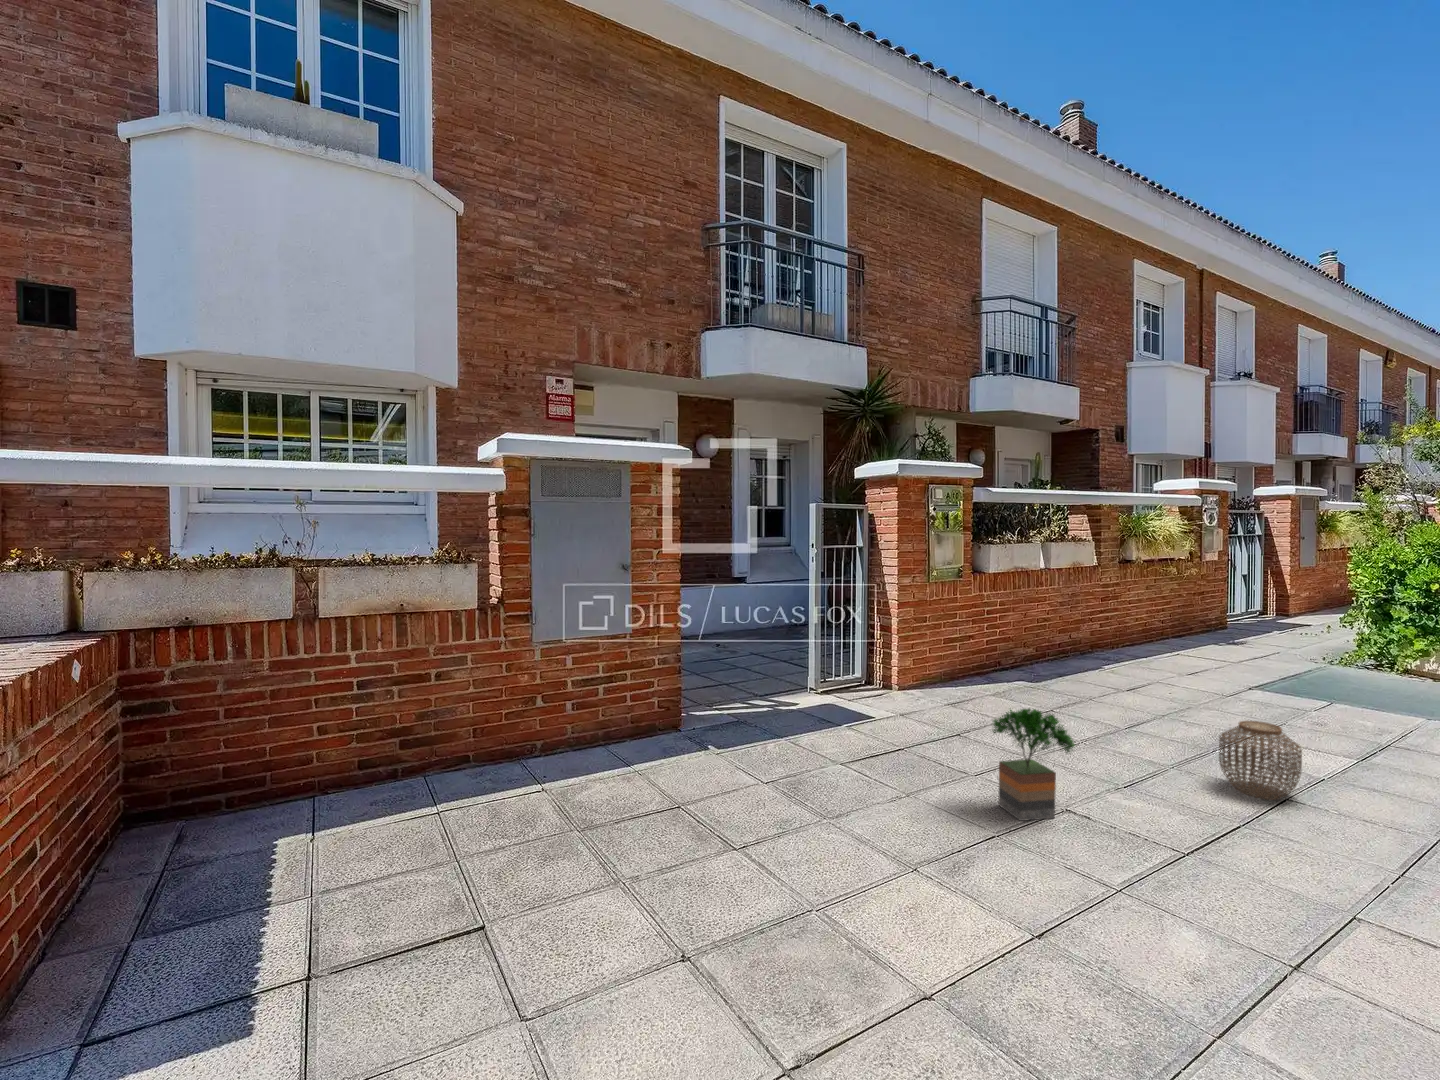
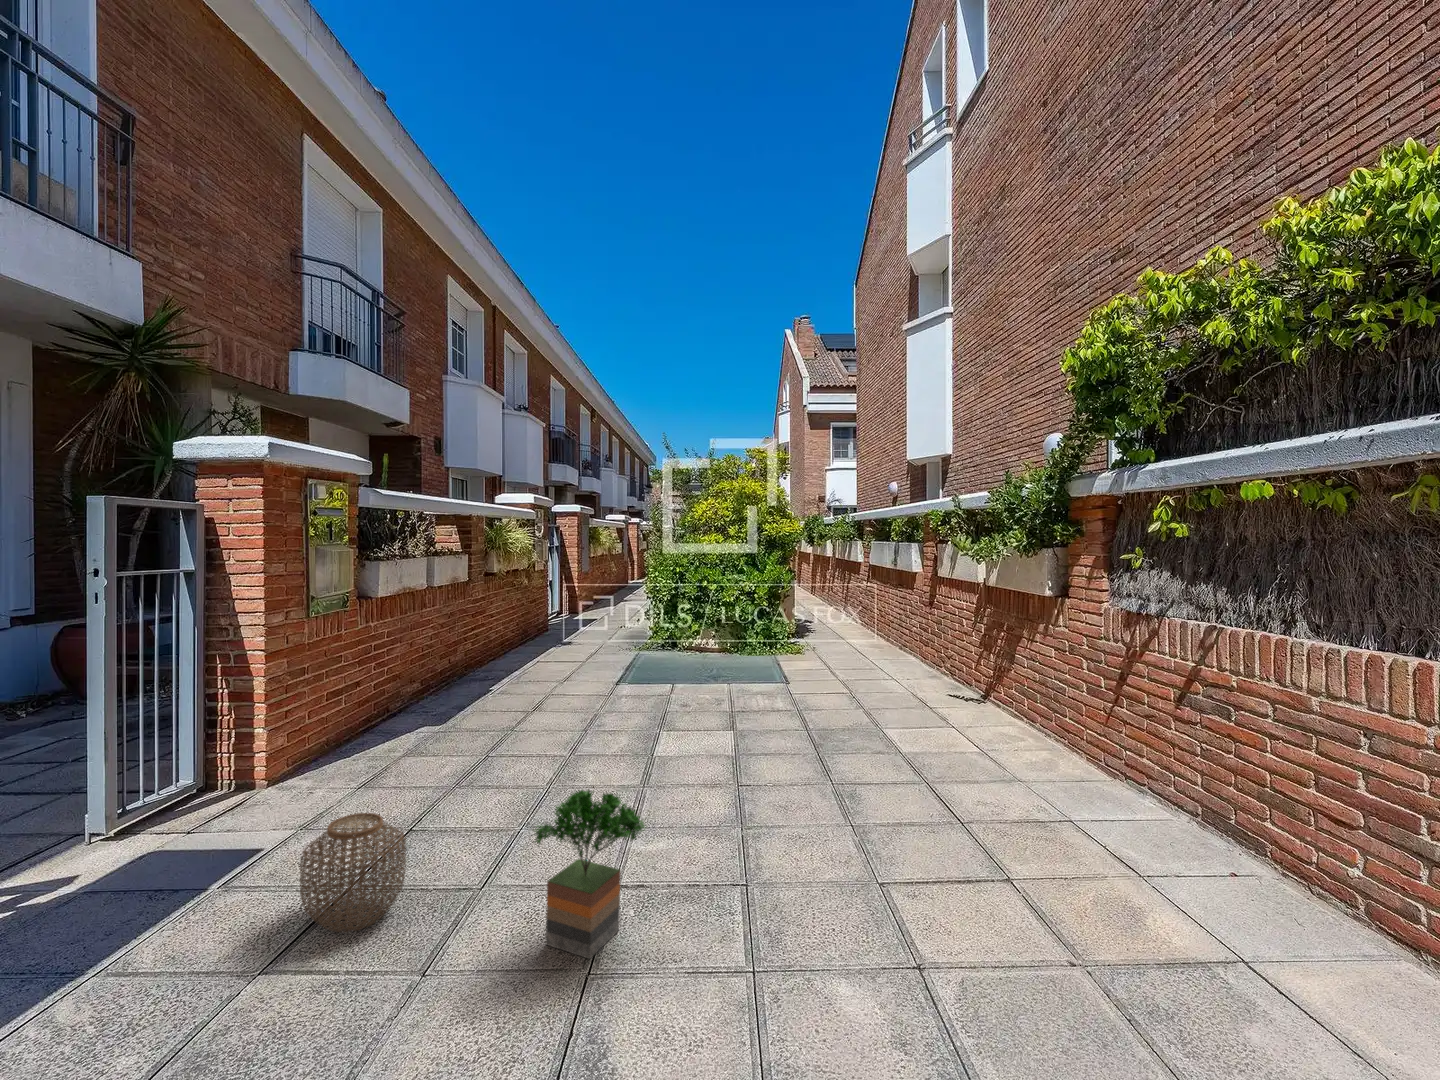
woven basket: present [1219,721,1302,800] -> present [300,813,406,932]

